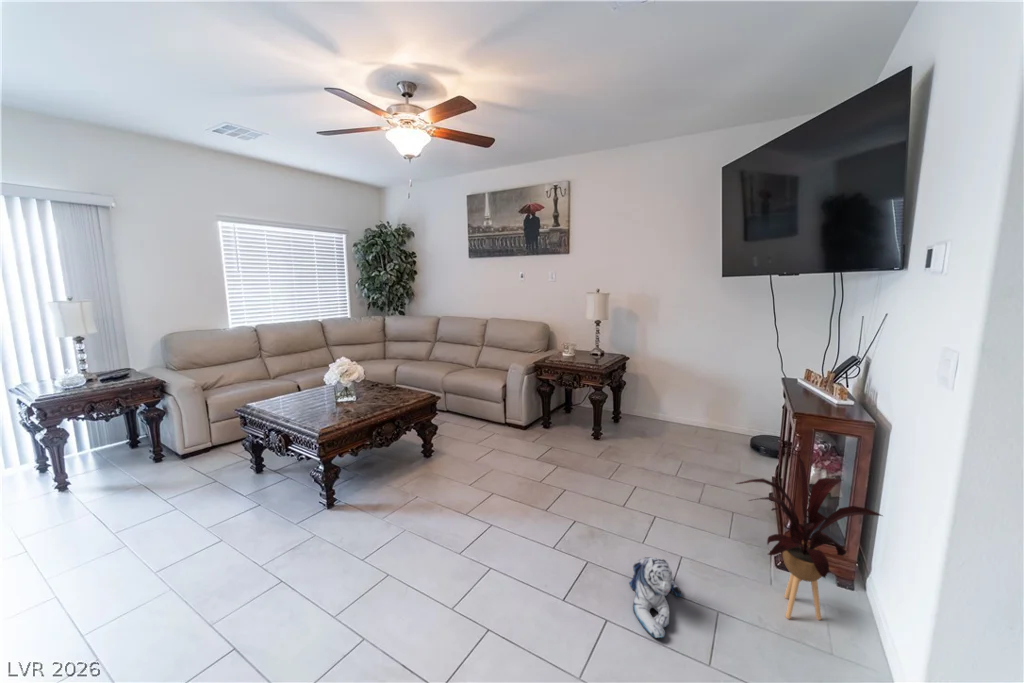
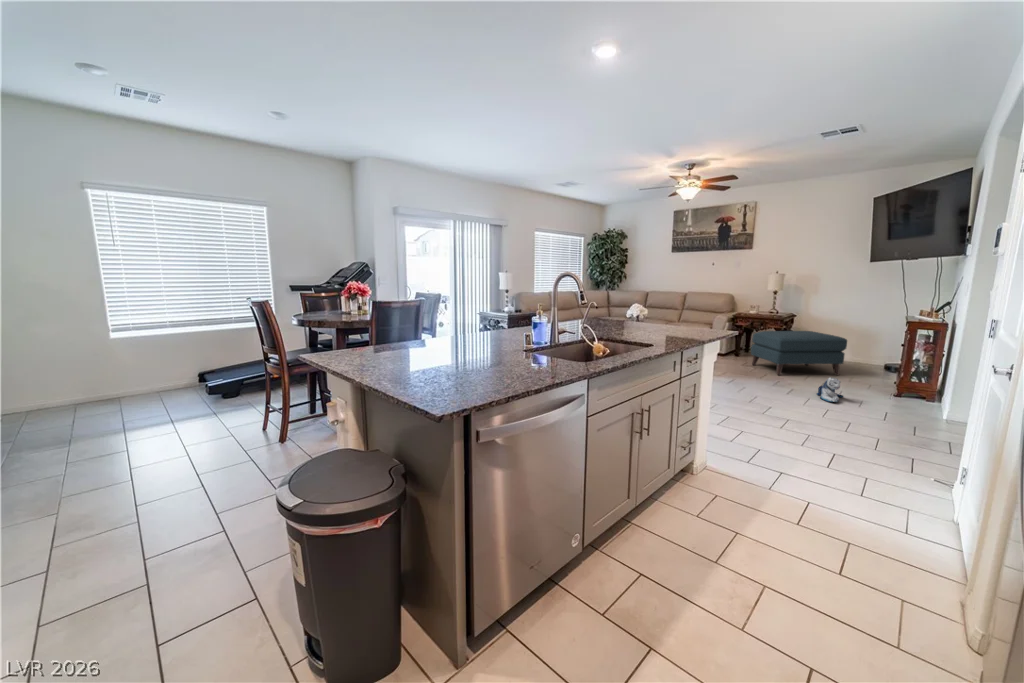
ottoman: none [552,392,693,491] -> present [751,331,847,375]
house plant: present [736,453,882,620] -> none [873,332,945,405]

